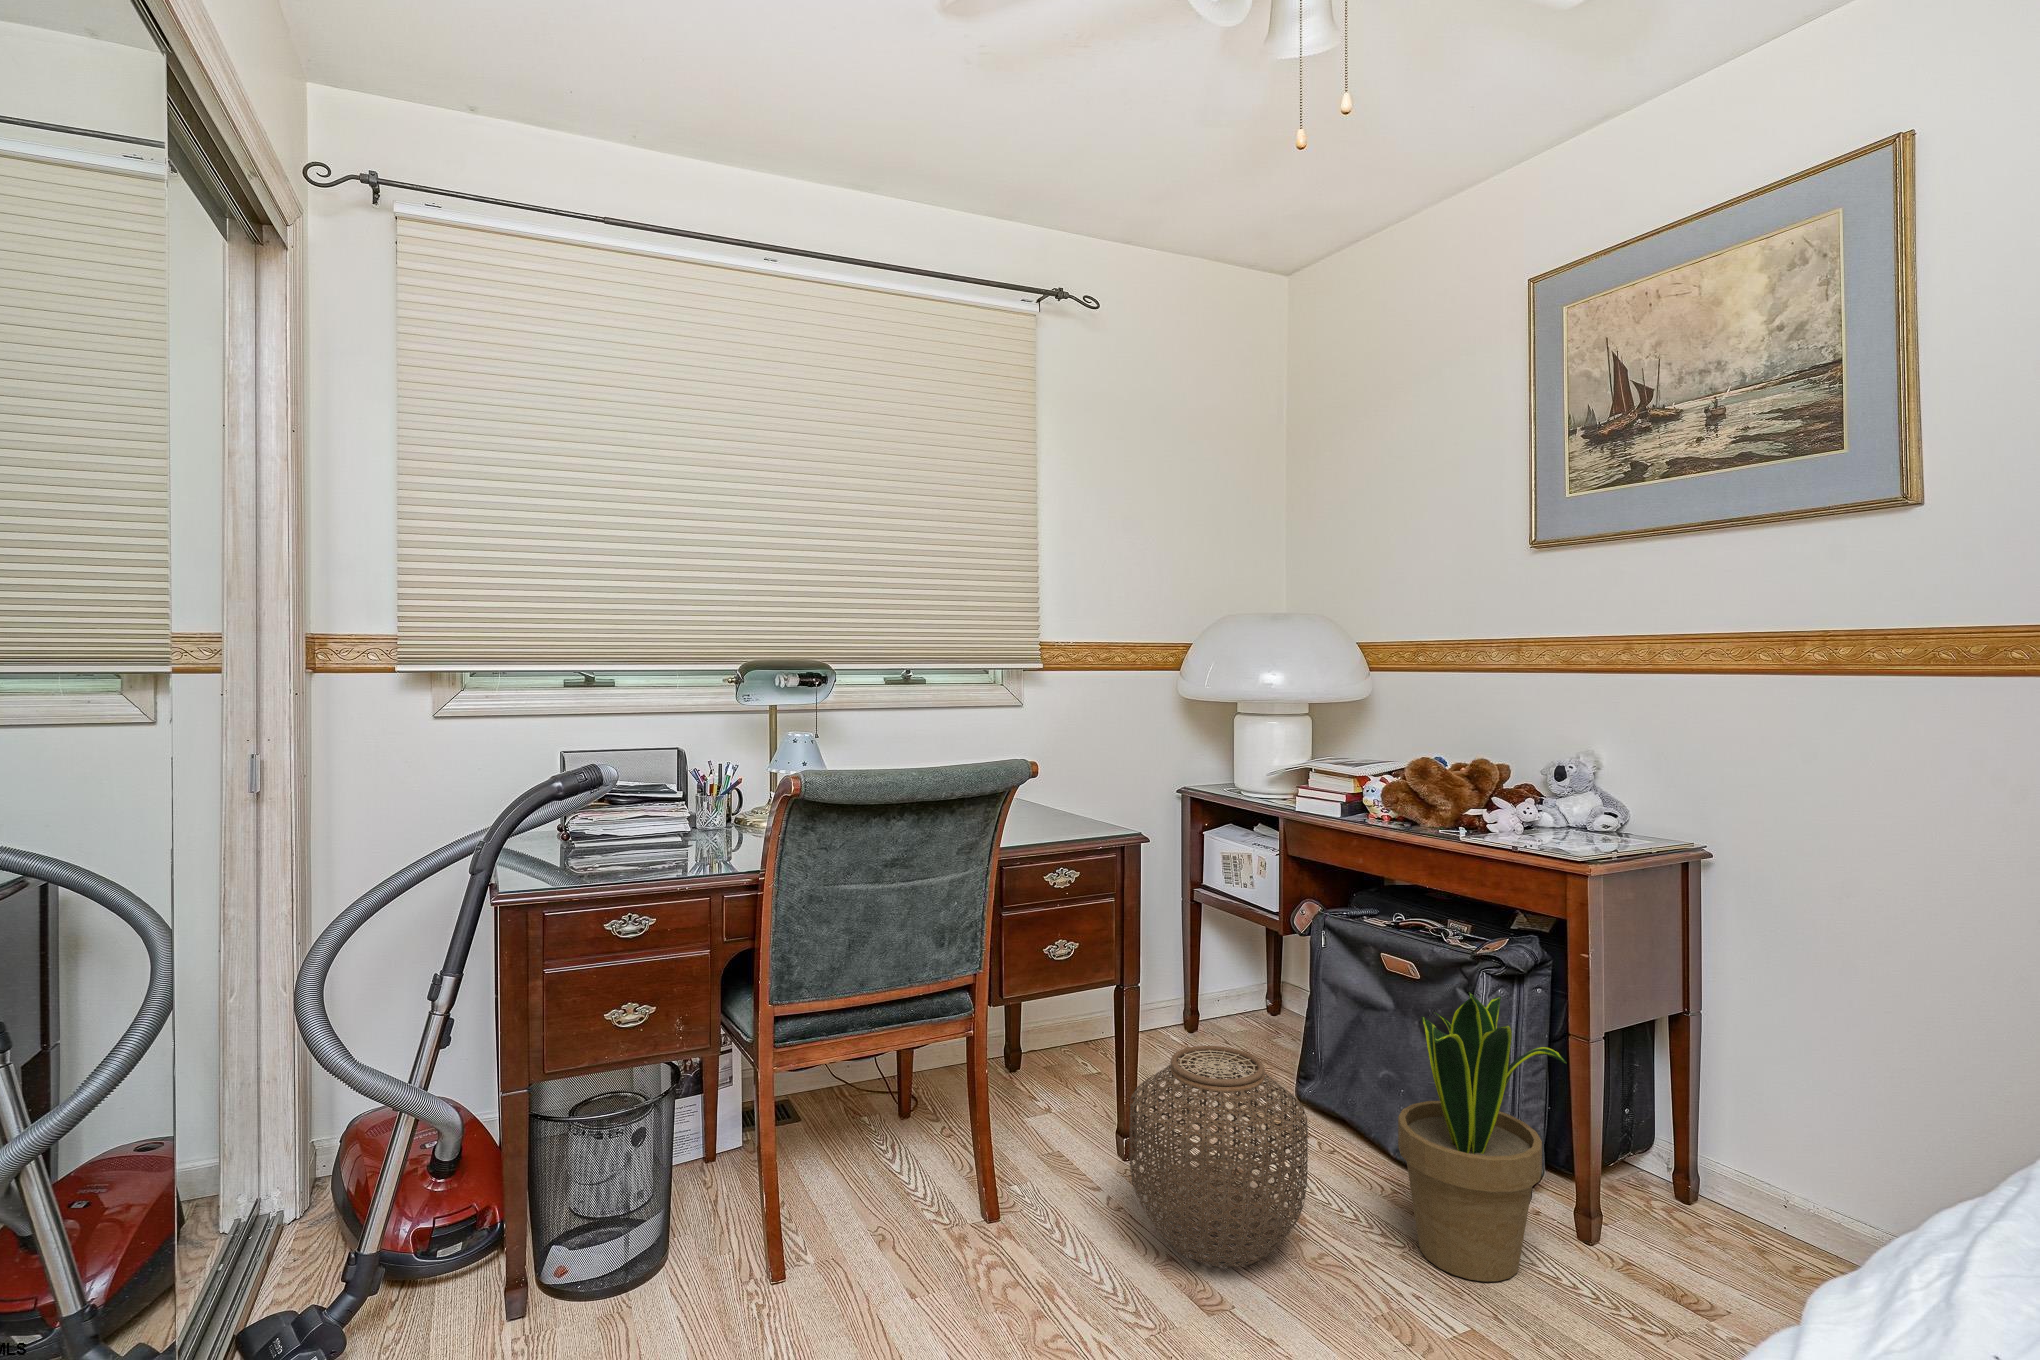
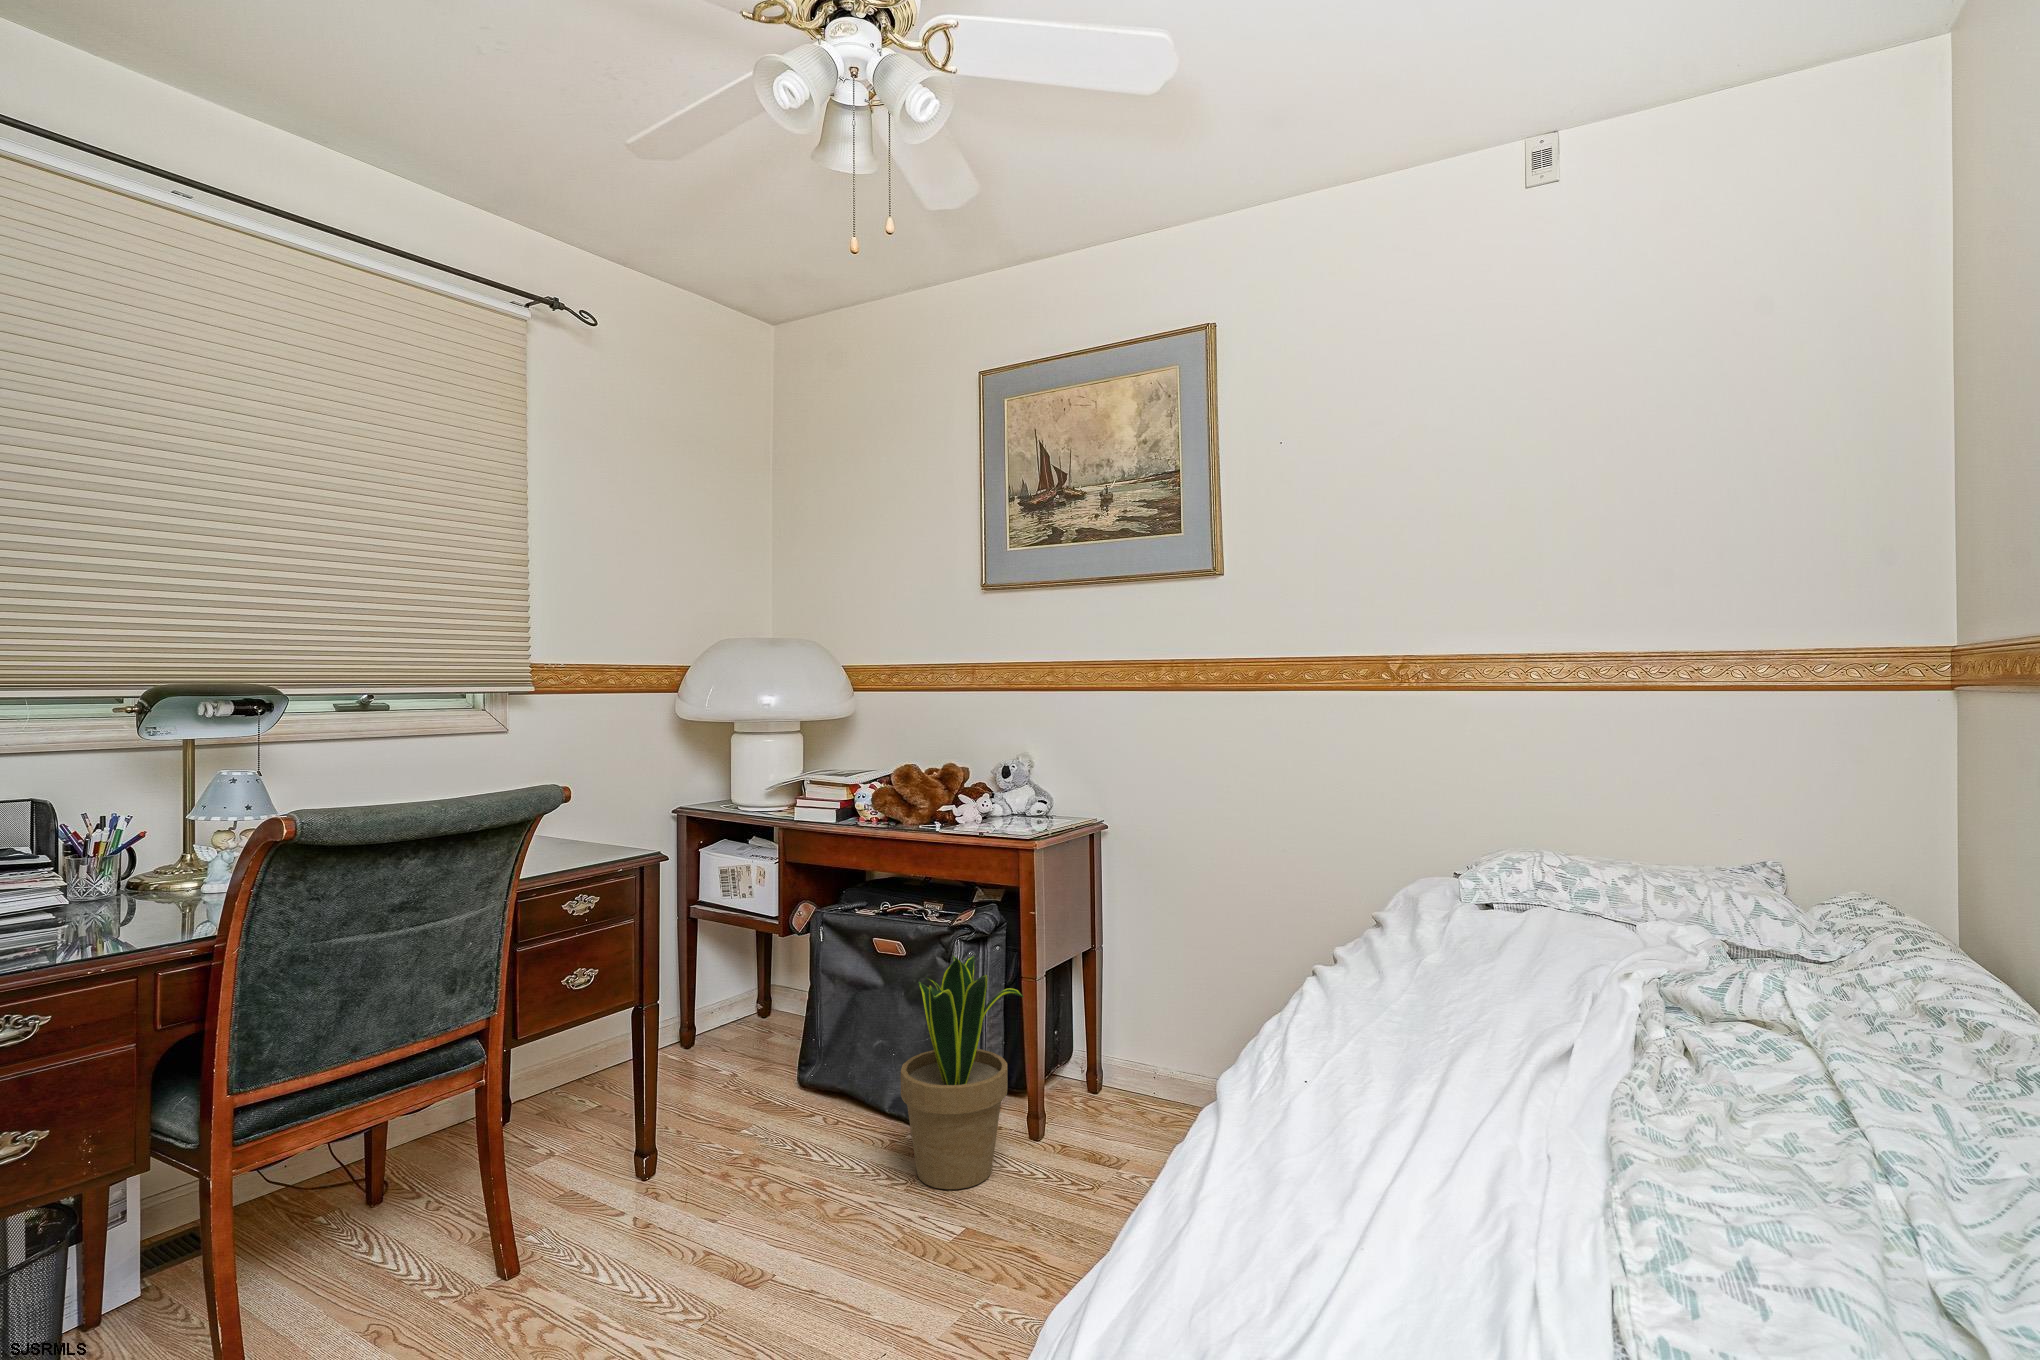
woven basket: present [1130,1046,1308,1268] -> none [662,1043,829,1247]

